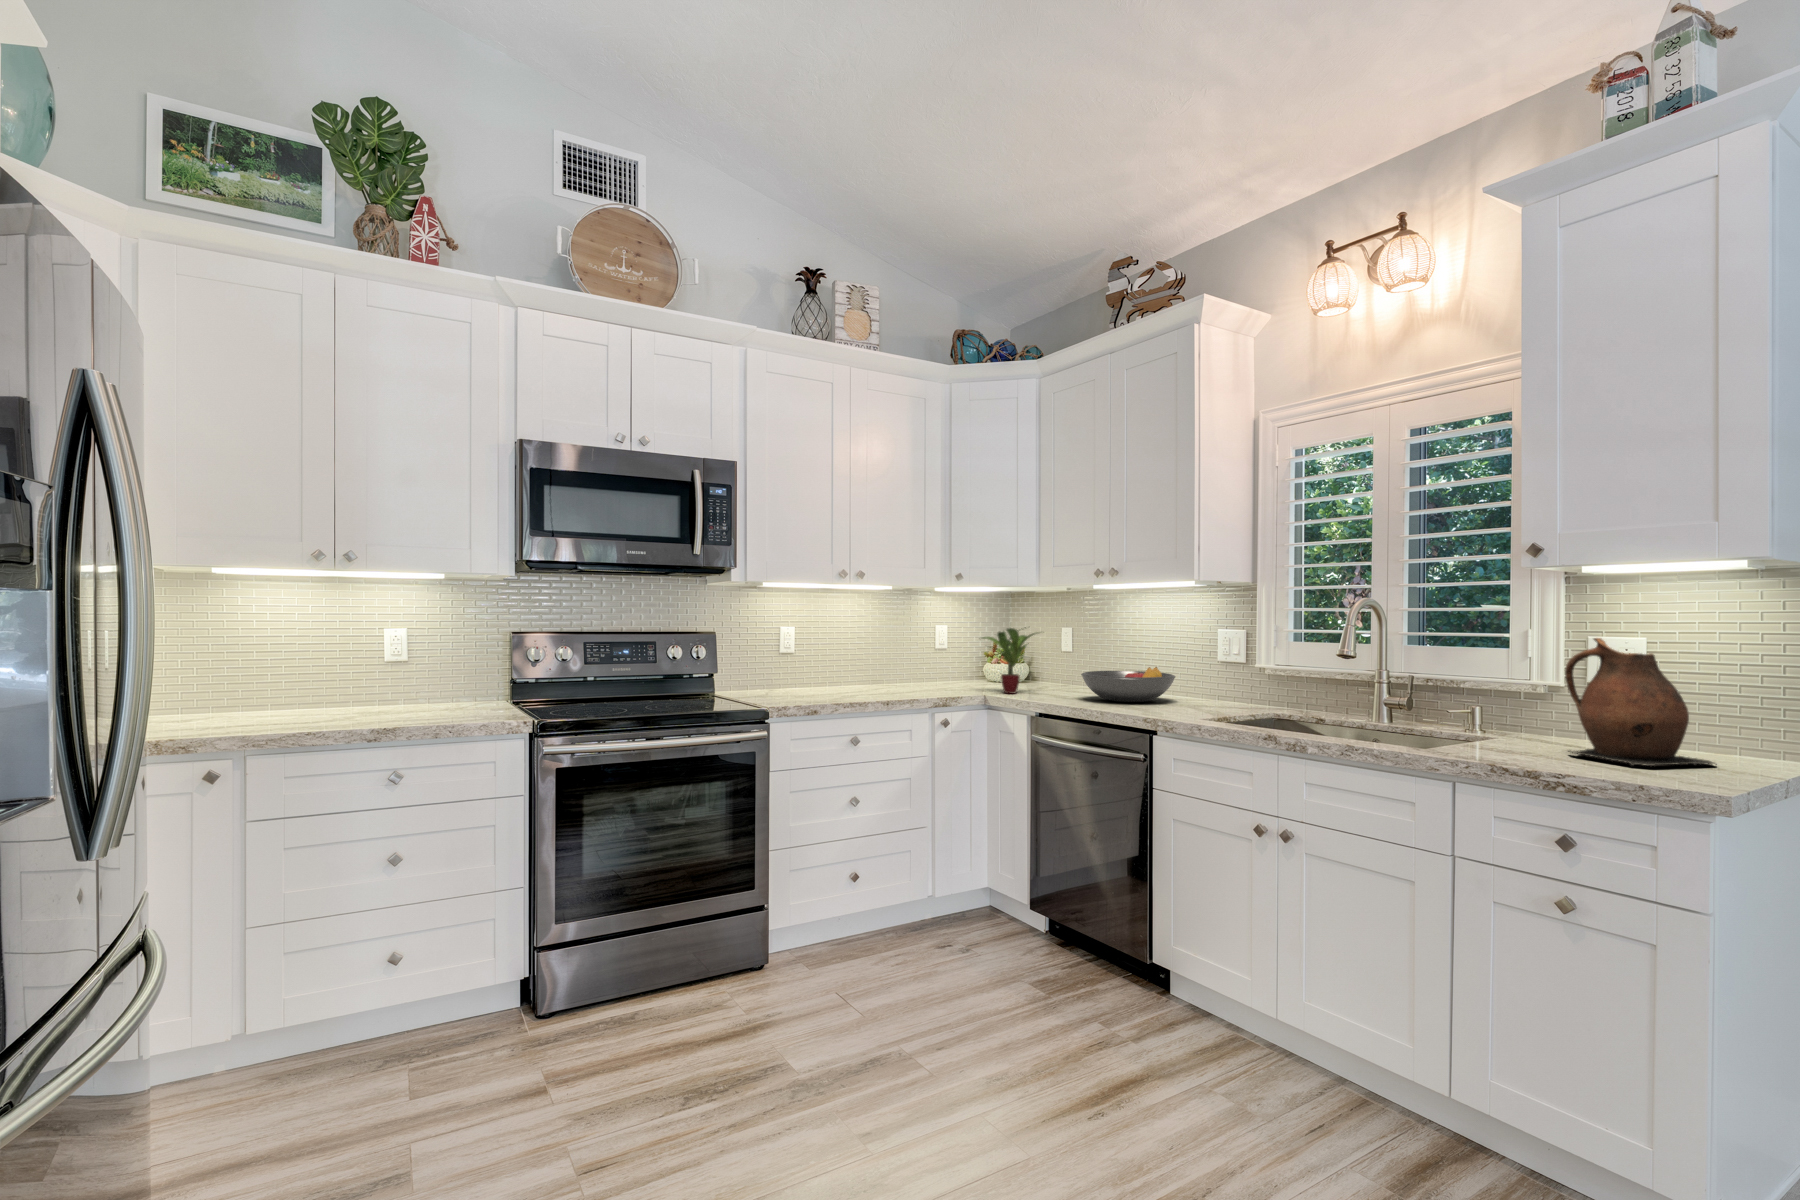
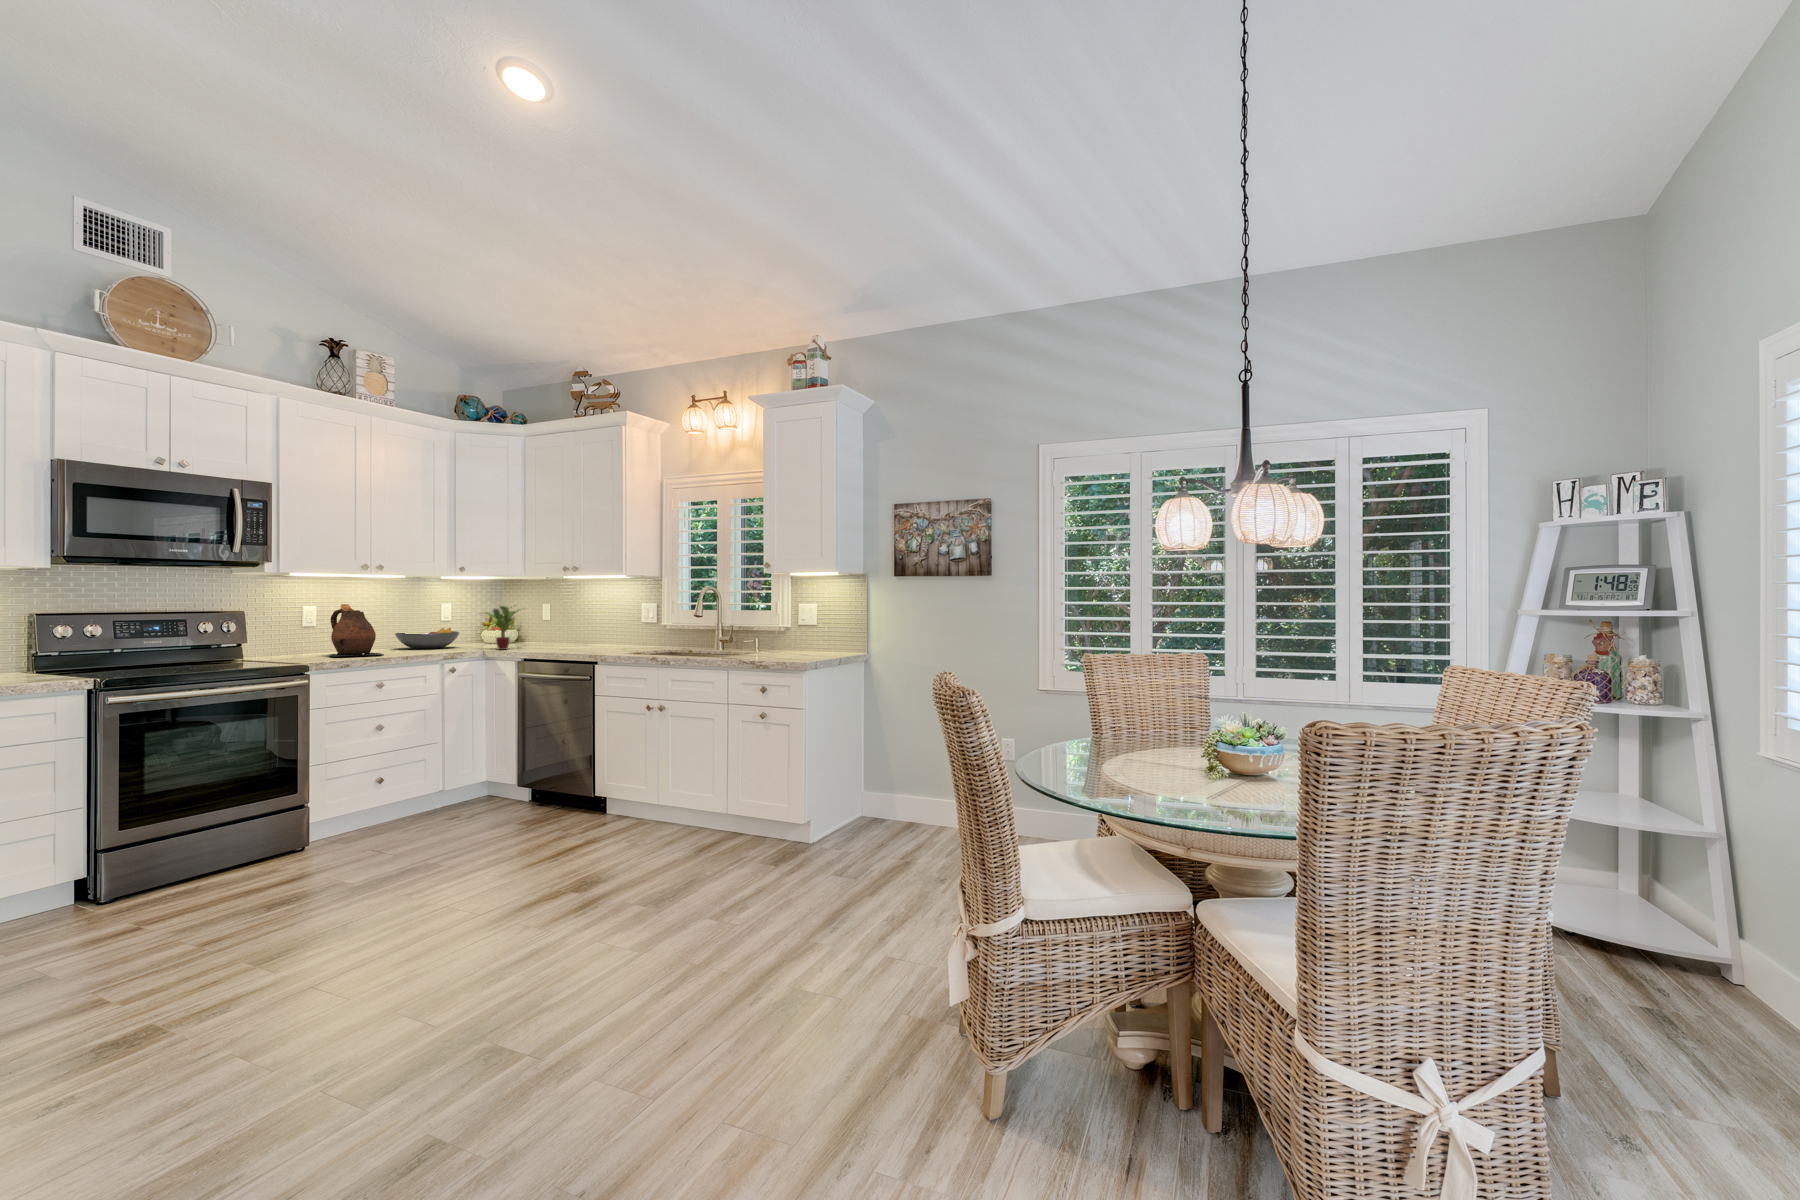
ceramic pitcher: present [1565,638,1715,766] -> present [329,604,384,657]
fruit bowl: present [1081,667,1175,702] -> present [395,628,459,649]

